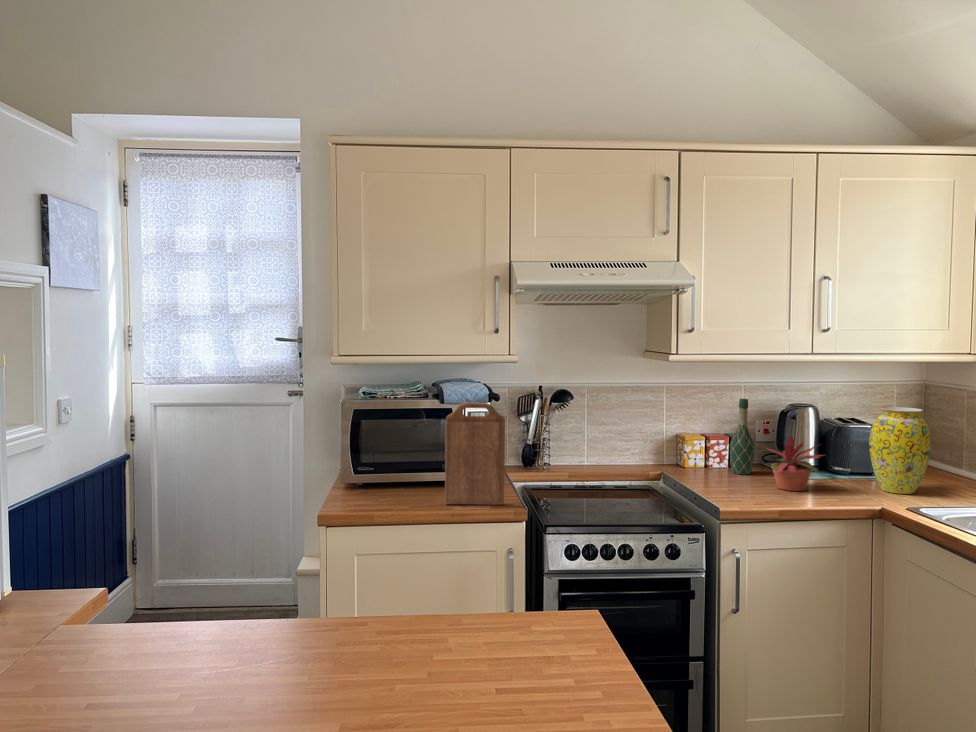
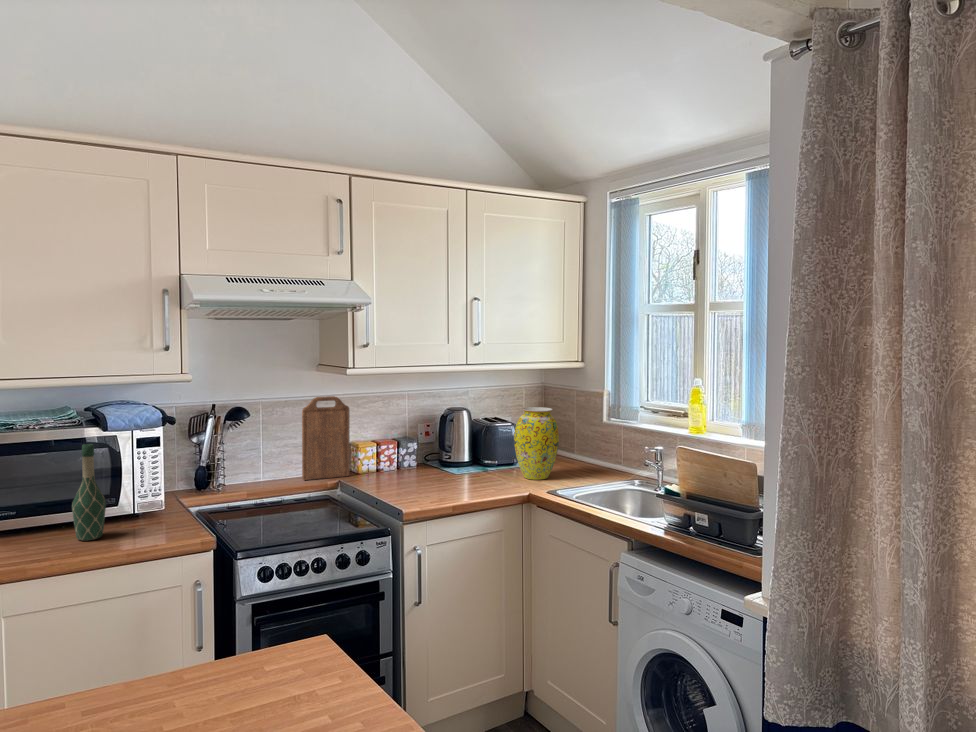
wine bottle: present [730,399,755,474] -> present [72,444,106,540]
cutting board: present [445,403,505,505] -> present [302,396,350,480]
potted plant: present [766,435,822,491] -> none [428,436,485,487]

